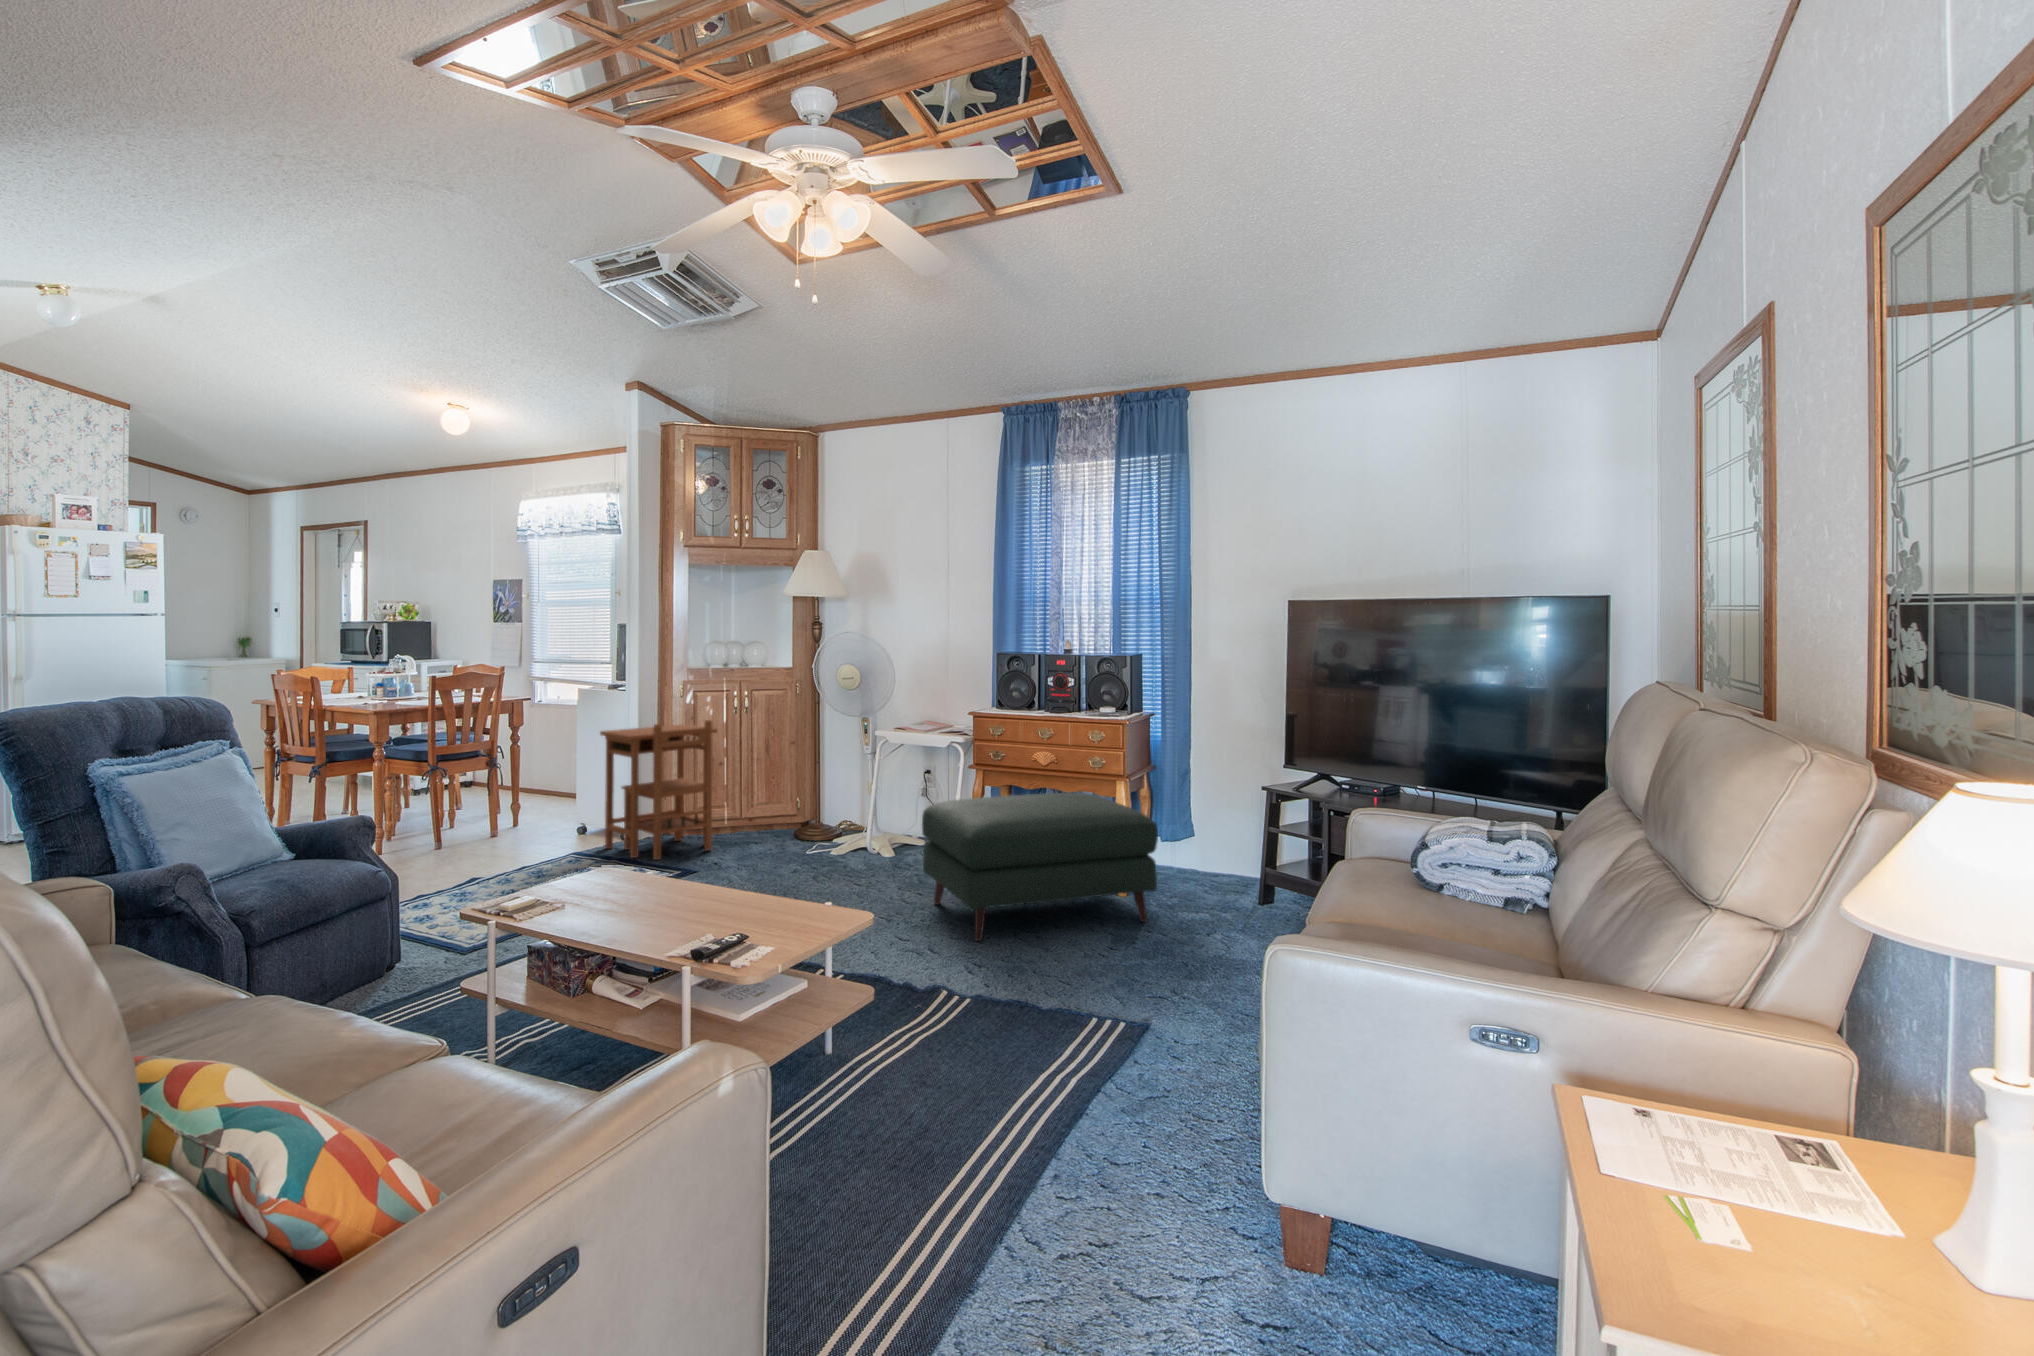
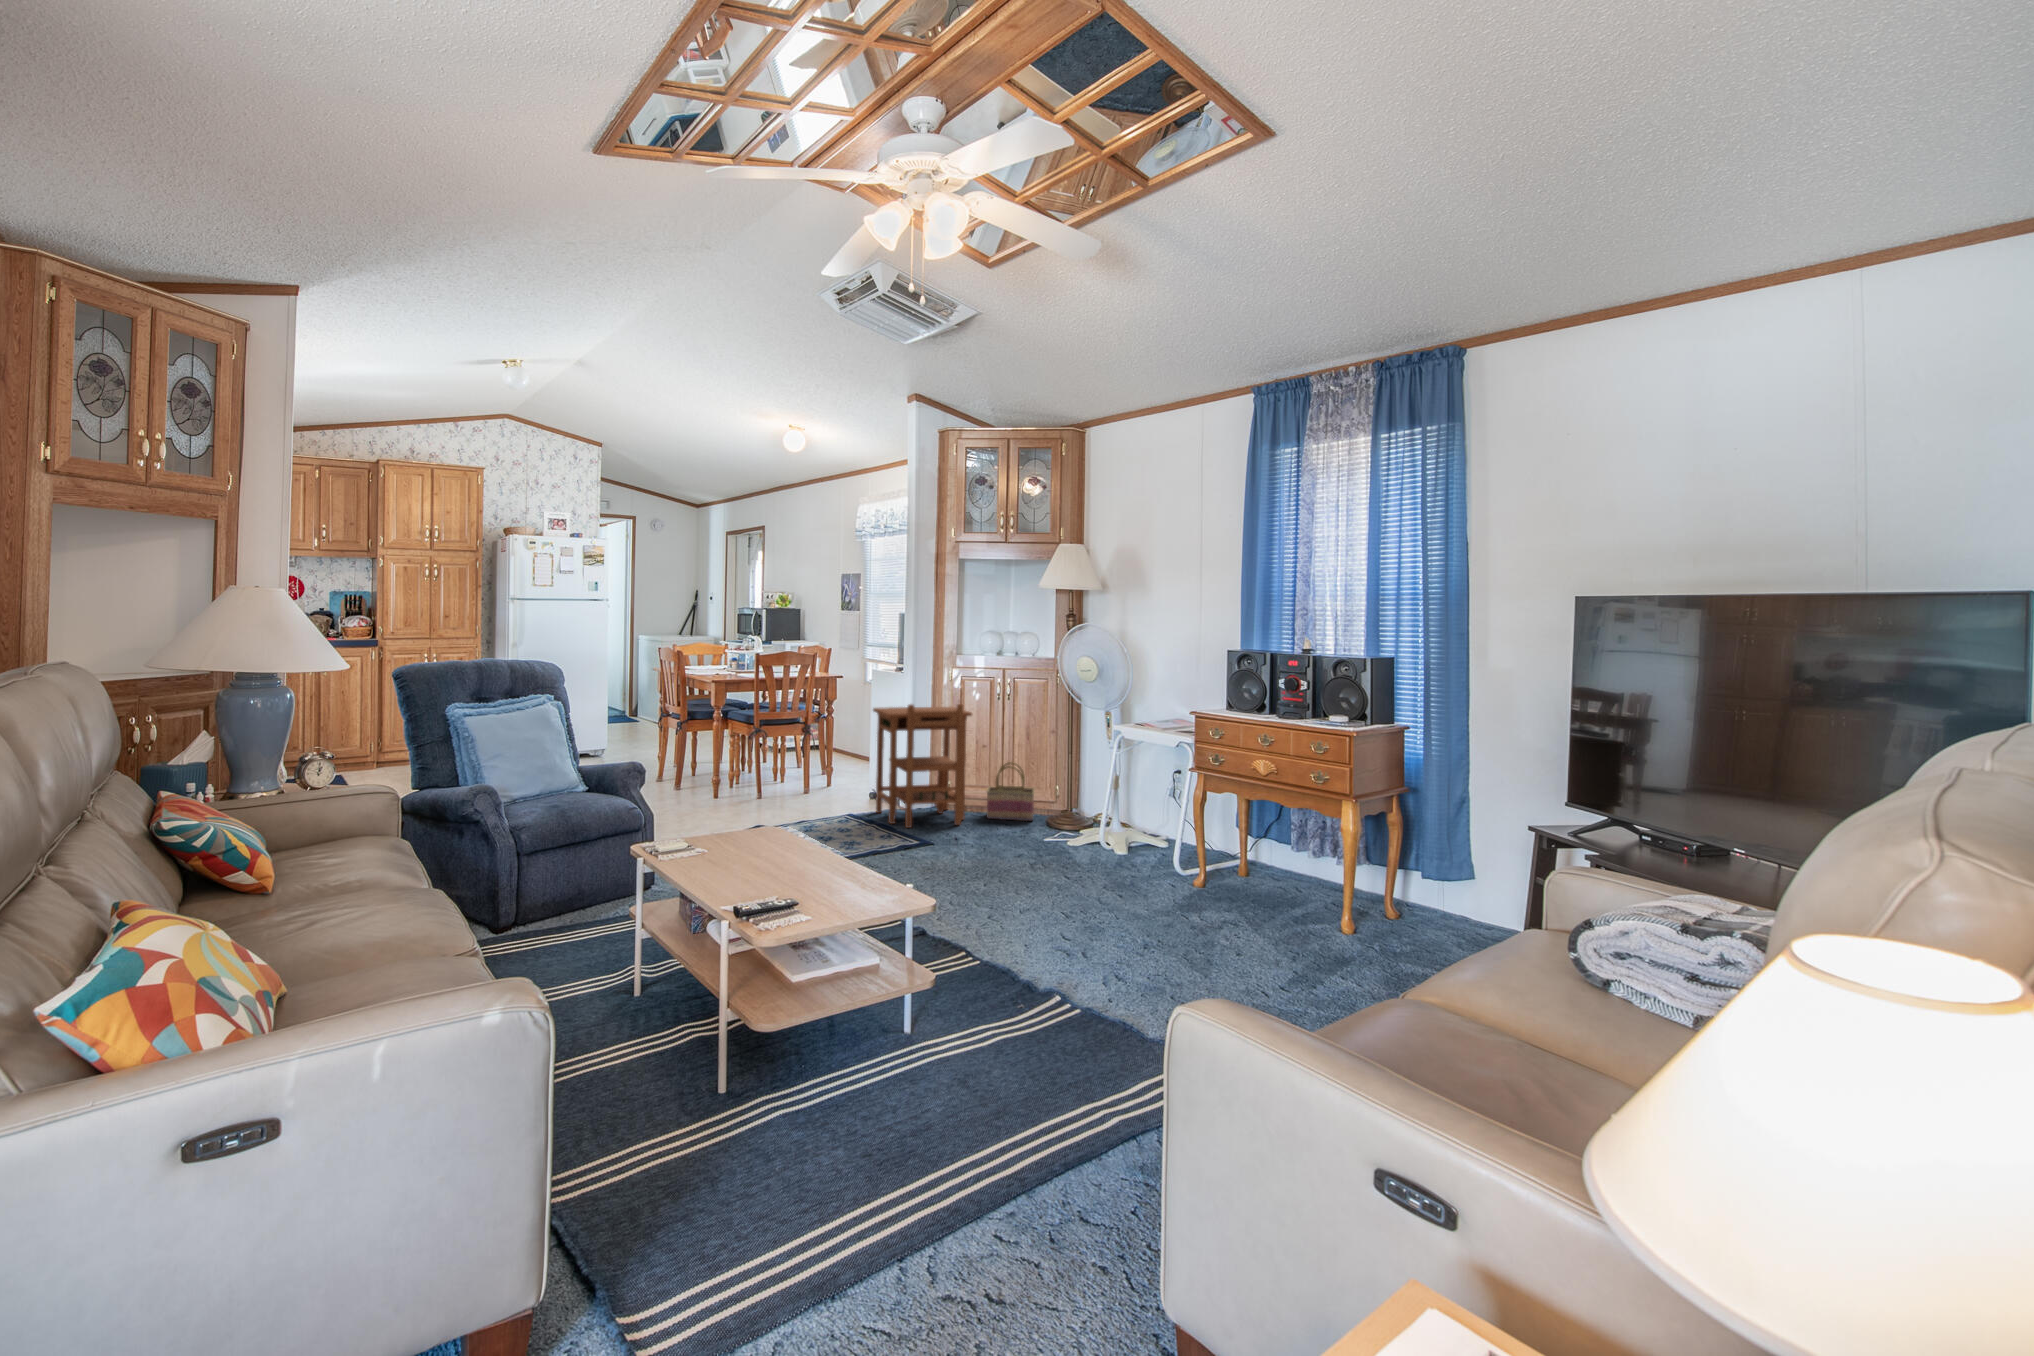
basket: none [729,778,783,840] -> present [987,762,1035,821]
ottoman: present [922,793,1158,941] -> none [1114,803,1366,967]

